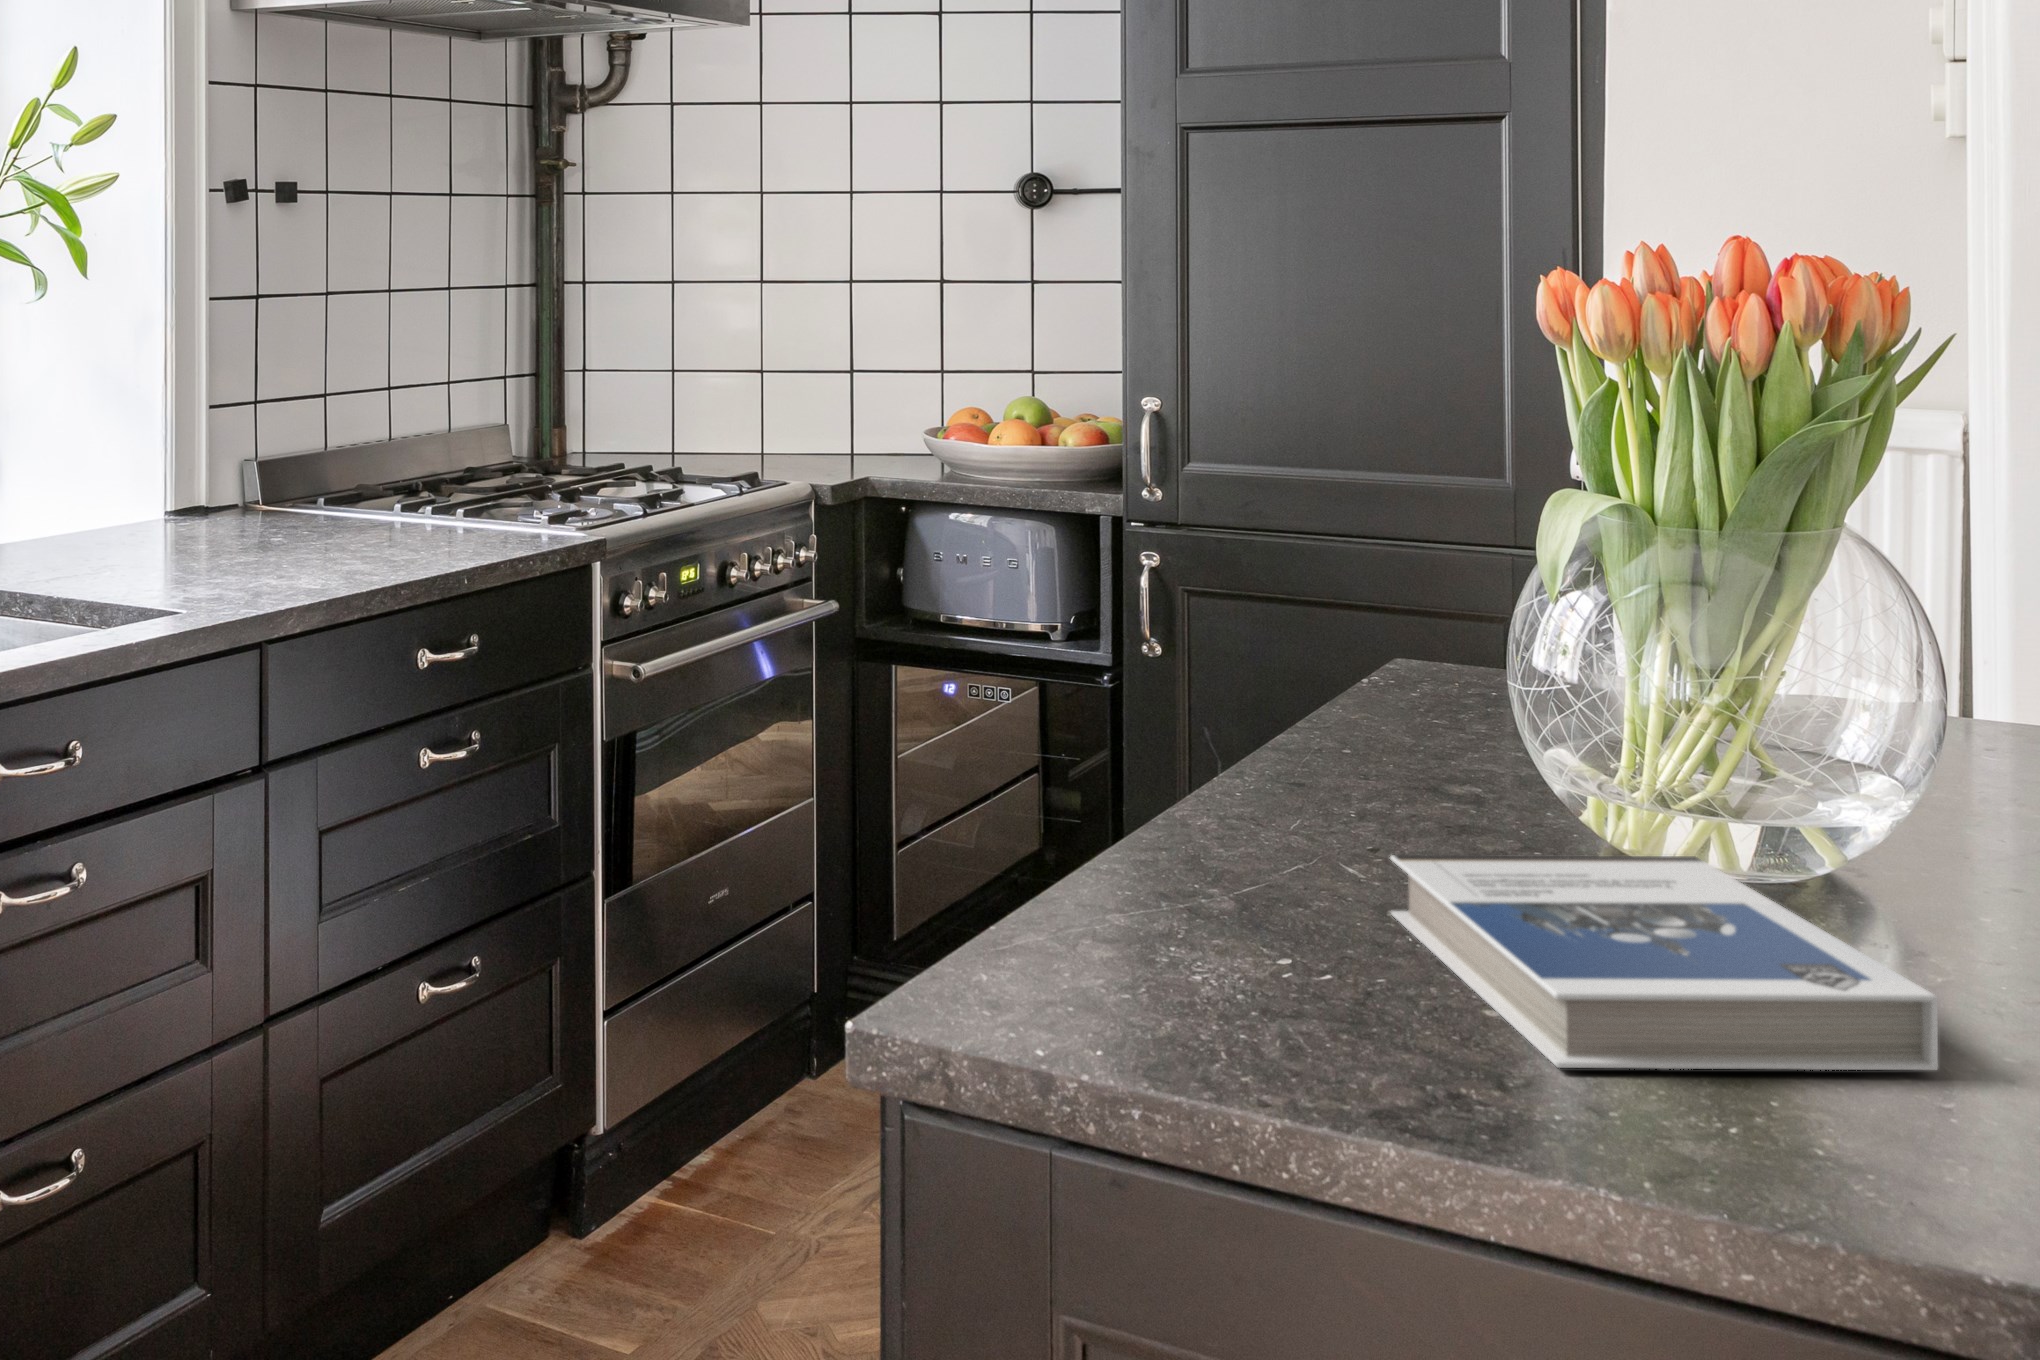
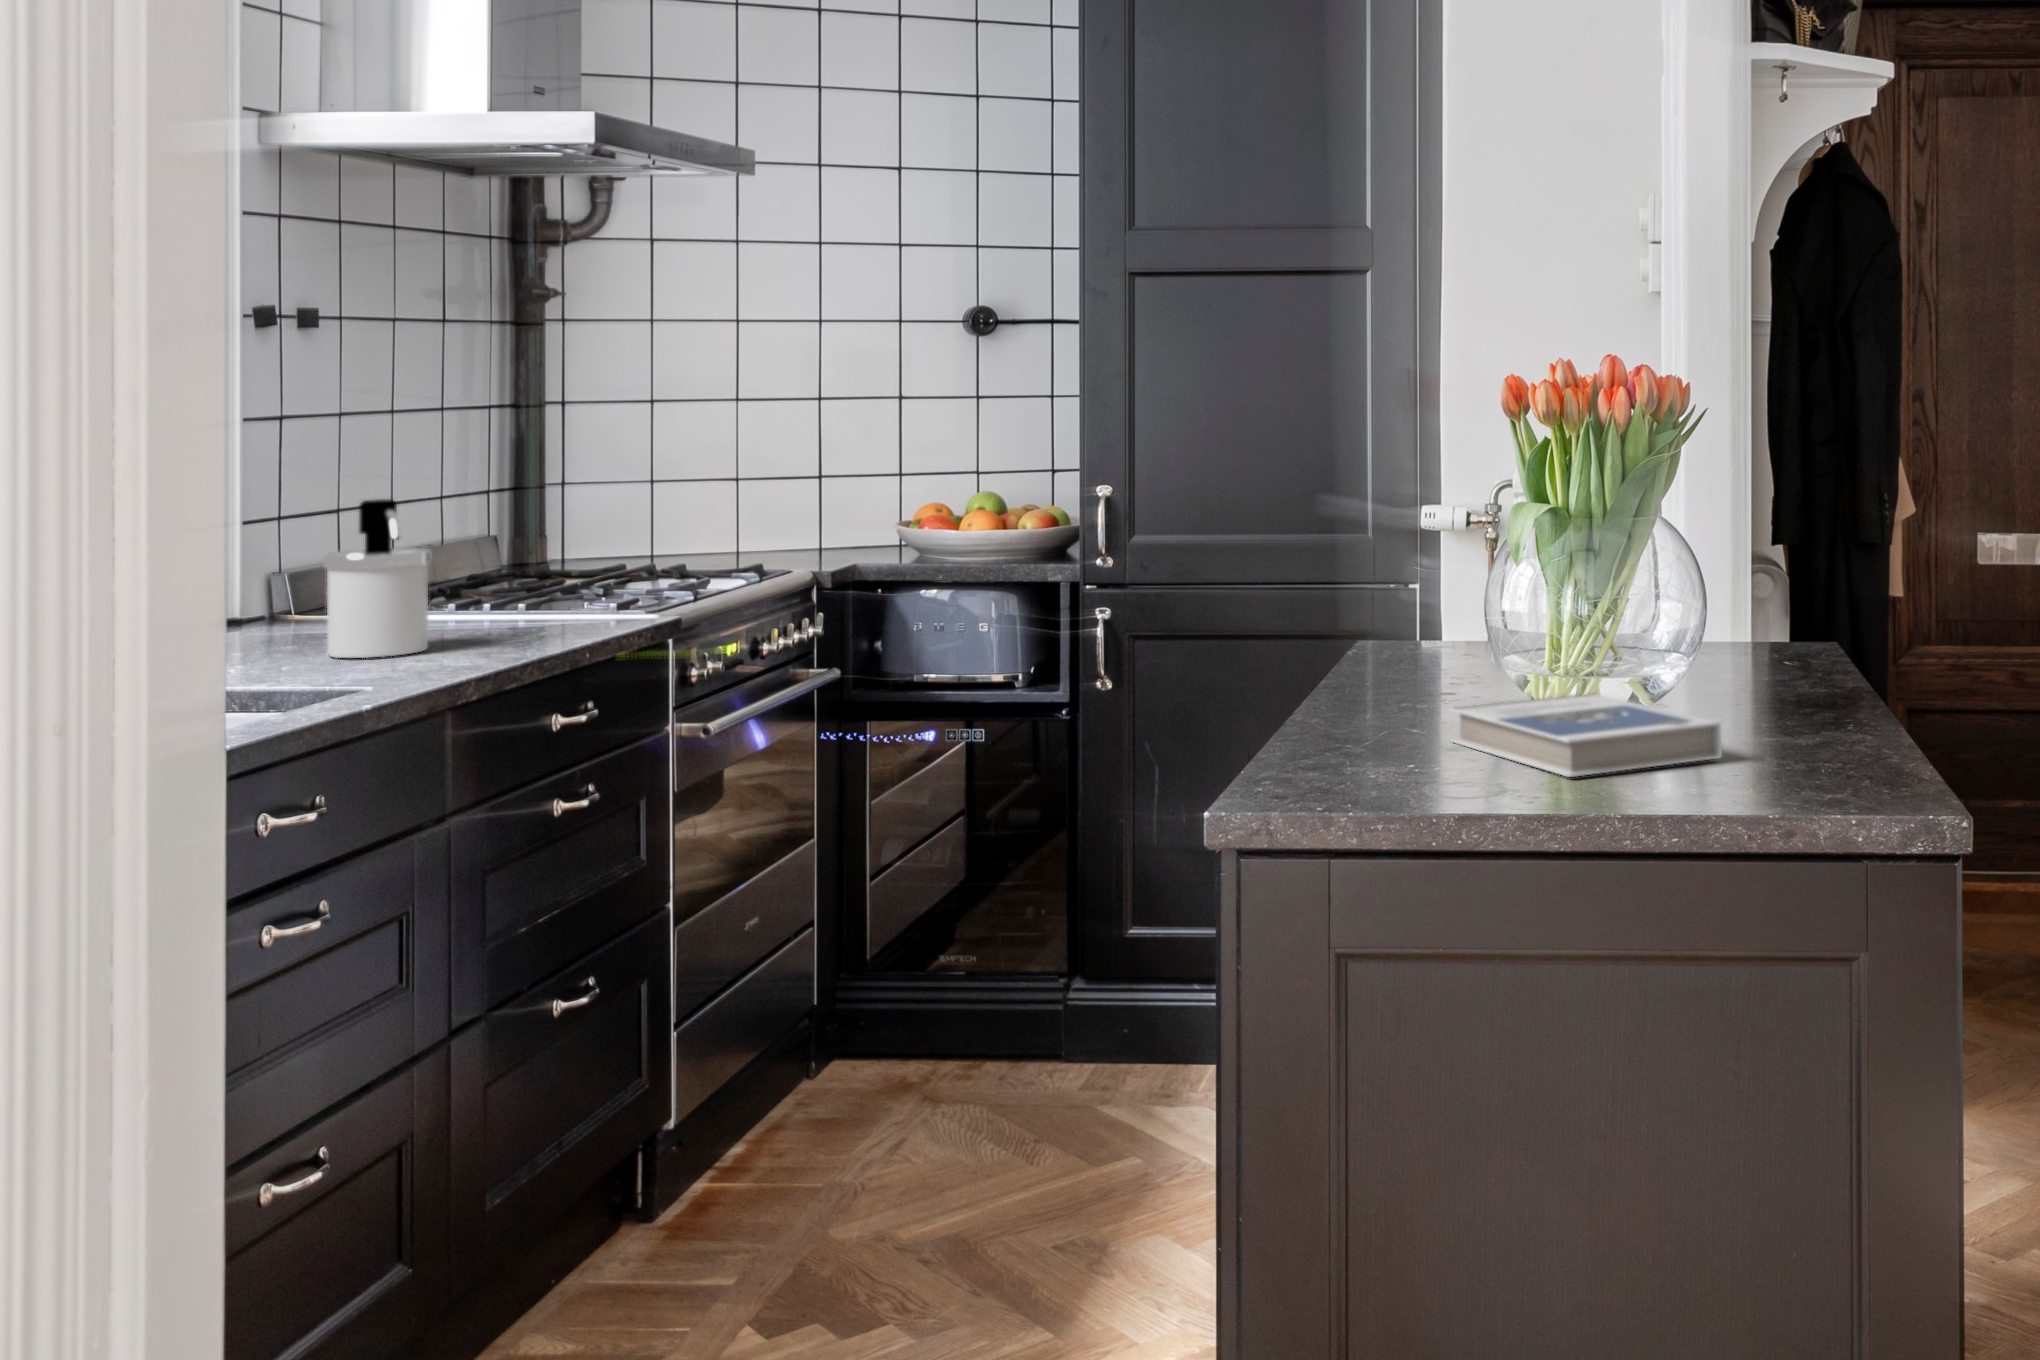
soap dispenser: none [213,394,317,568] -> present [324,499,431,658]

